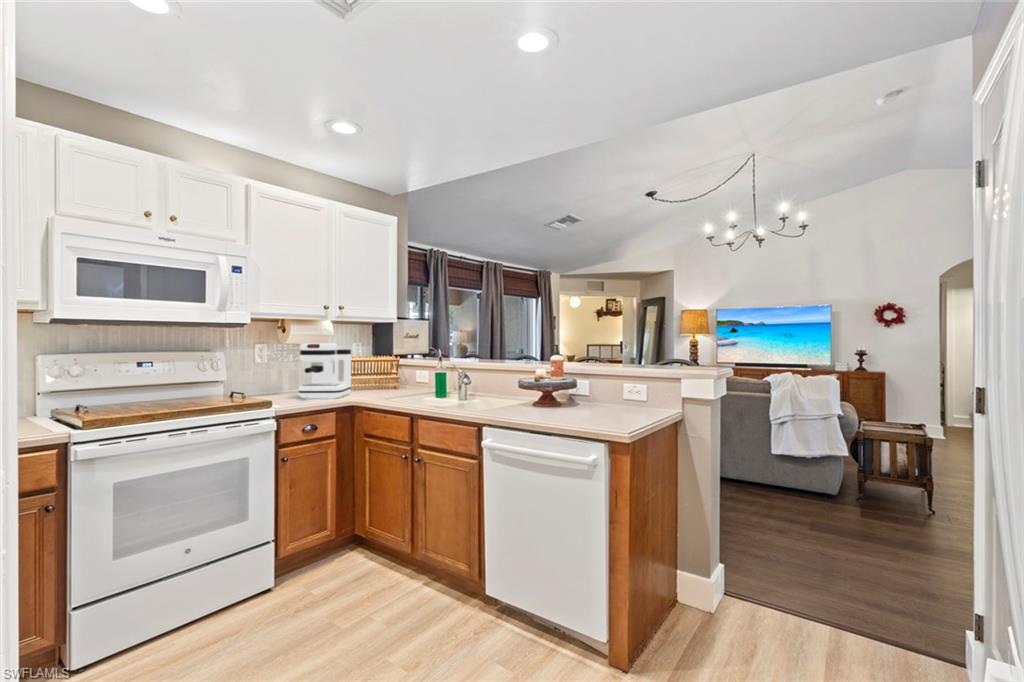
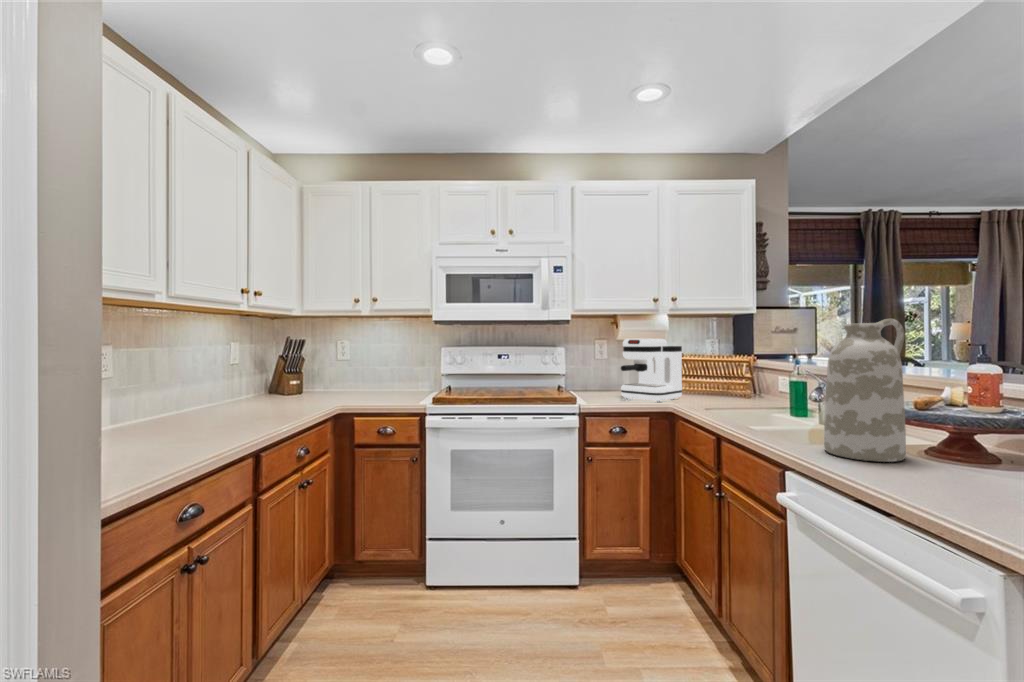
vase: none [493,334,531,416] -> present [824,319,906,462]

